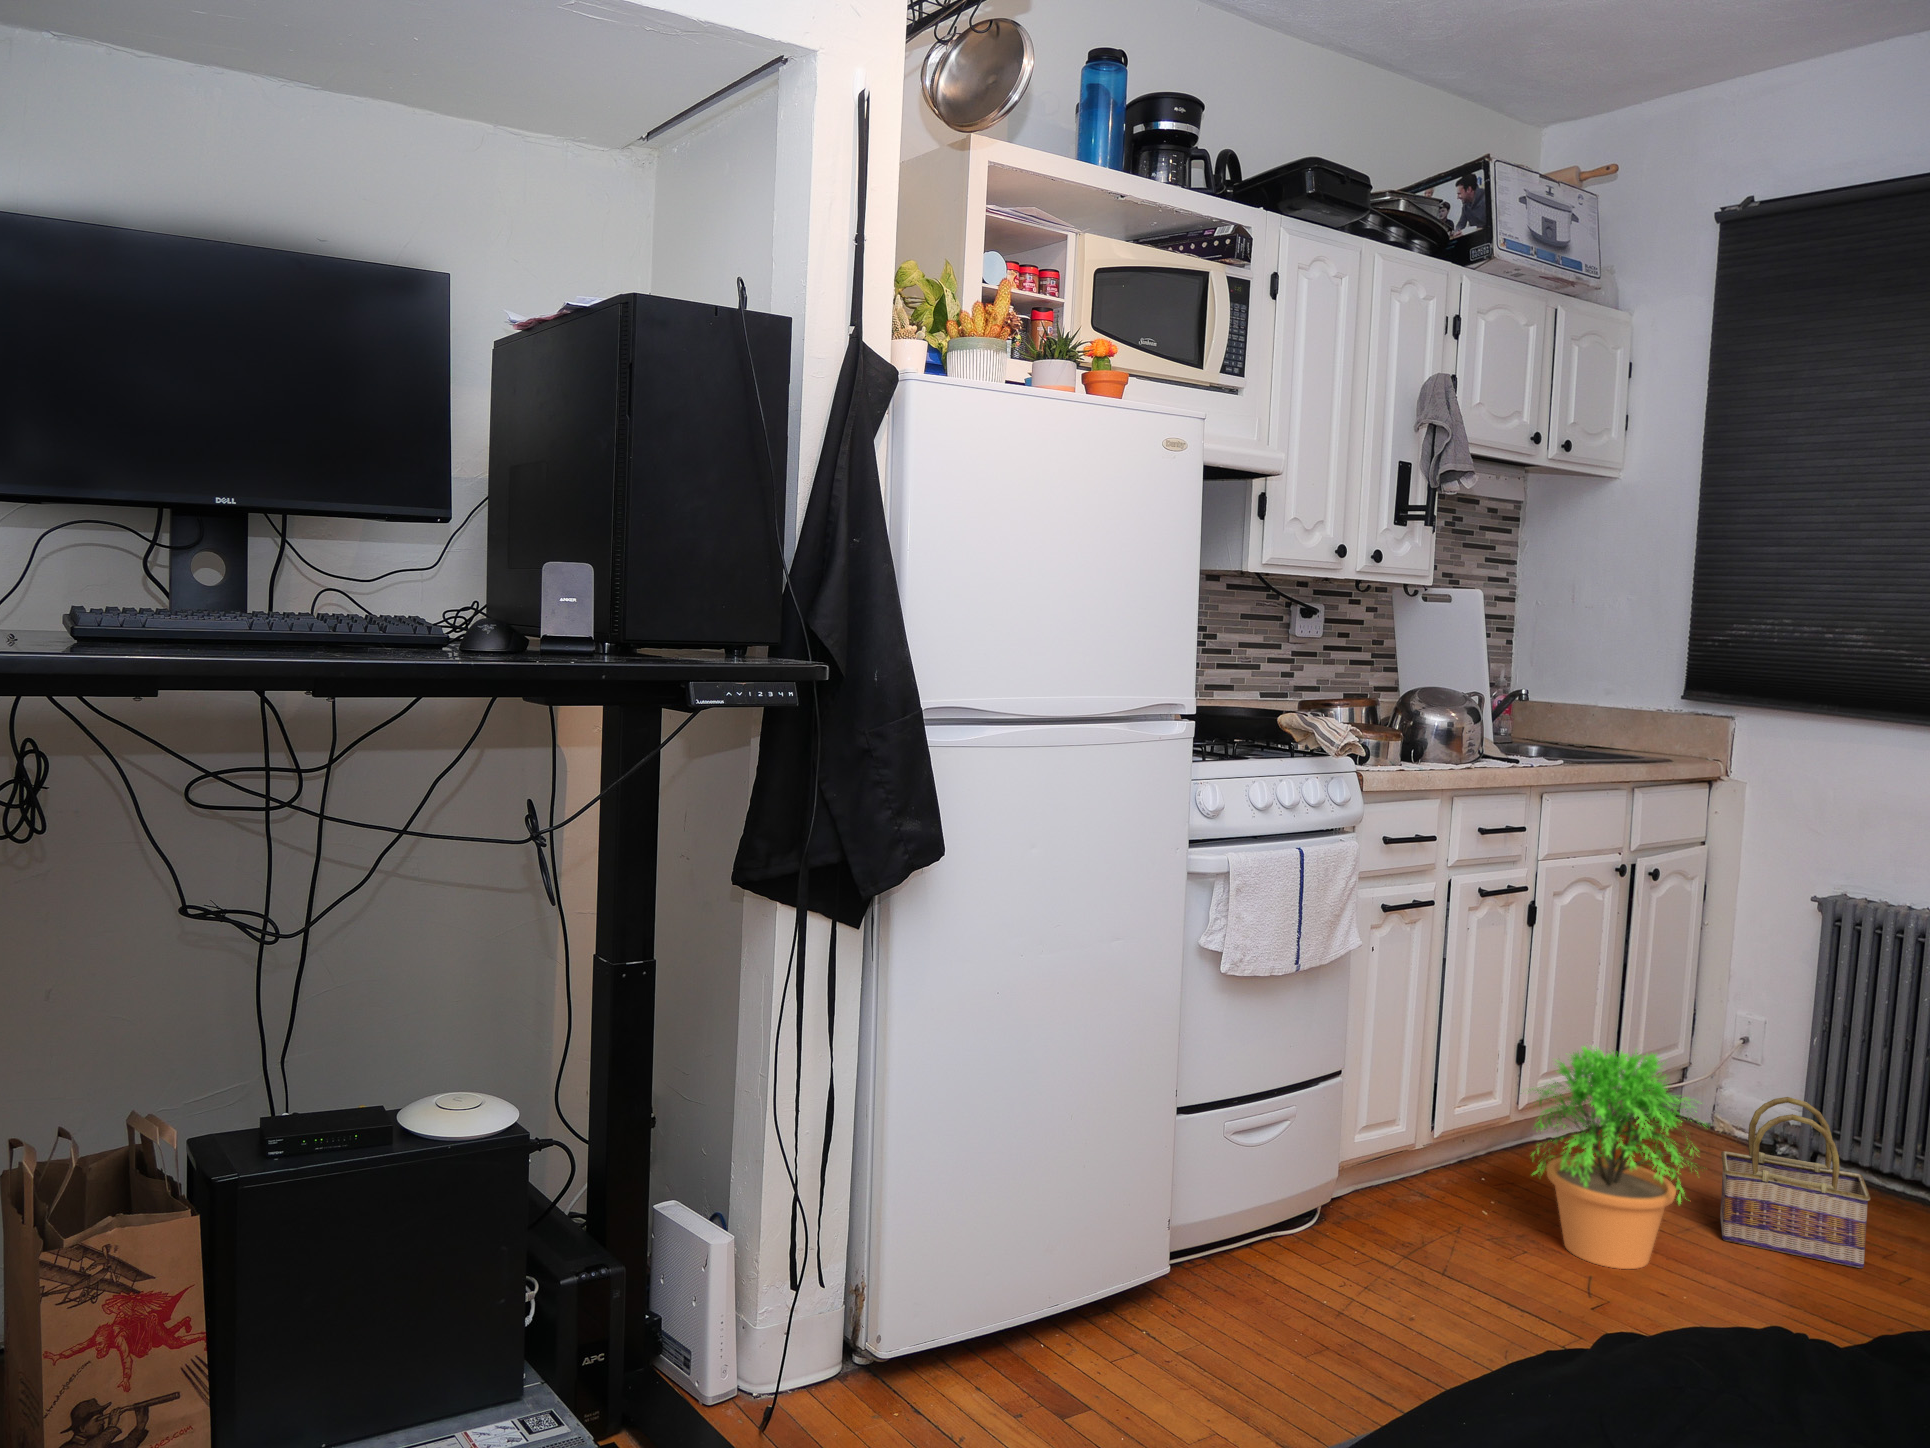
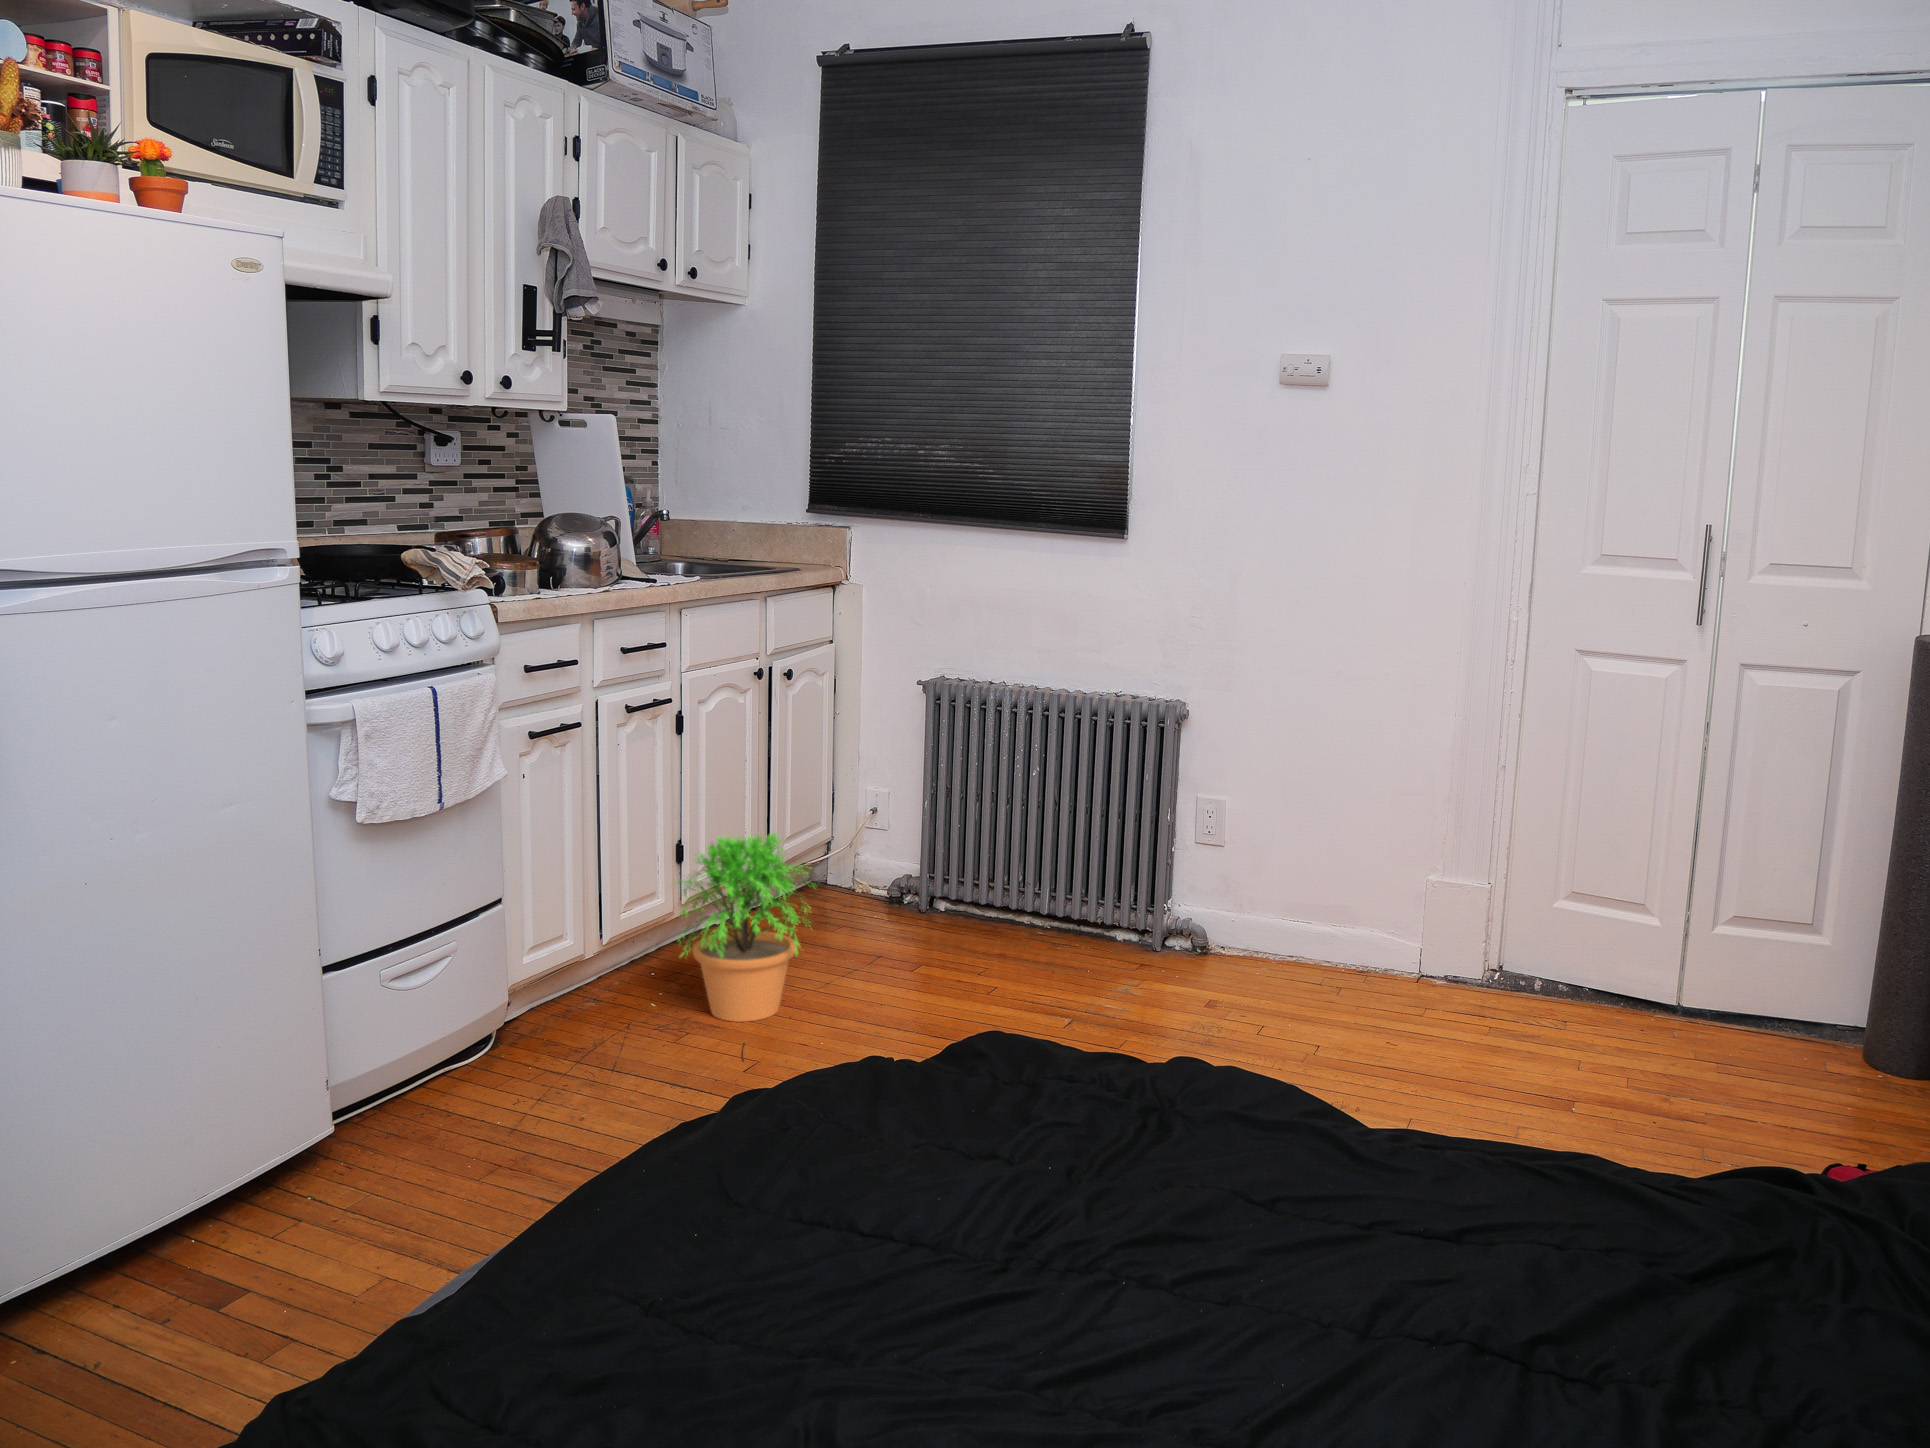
basket: present [1720,1097,1871,1268] -> none [837,852,942,980]

